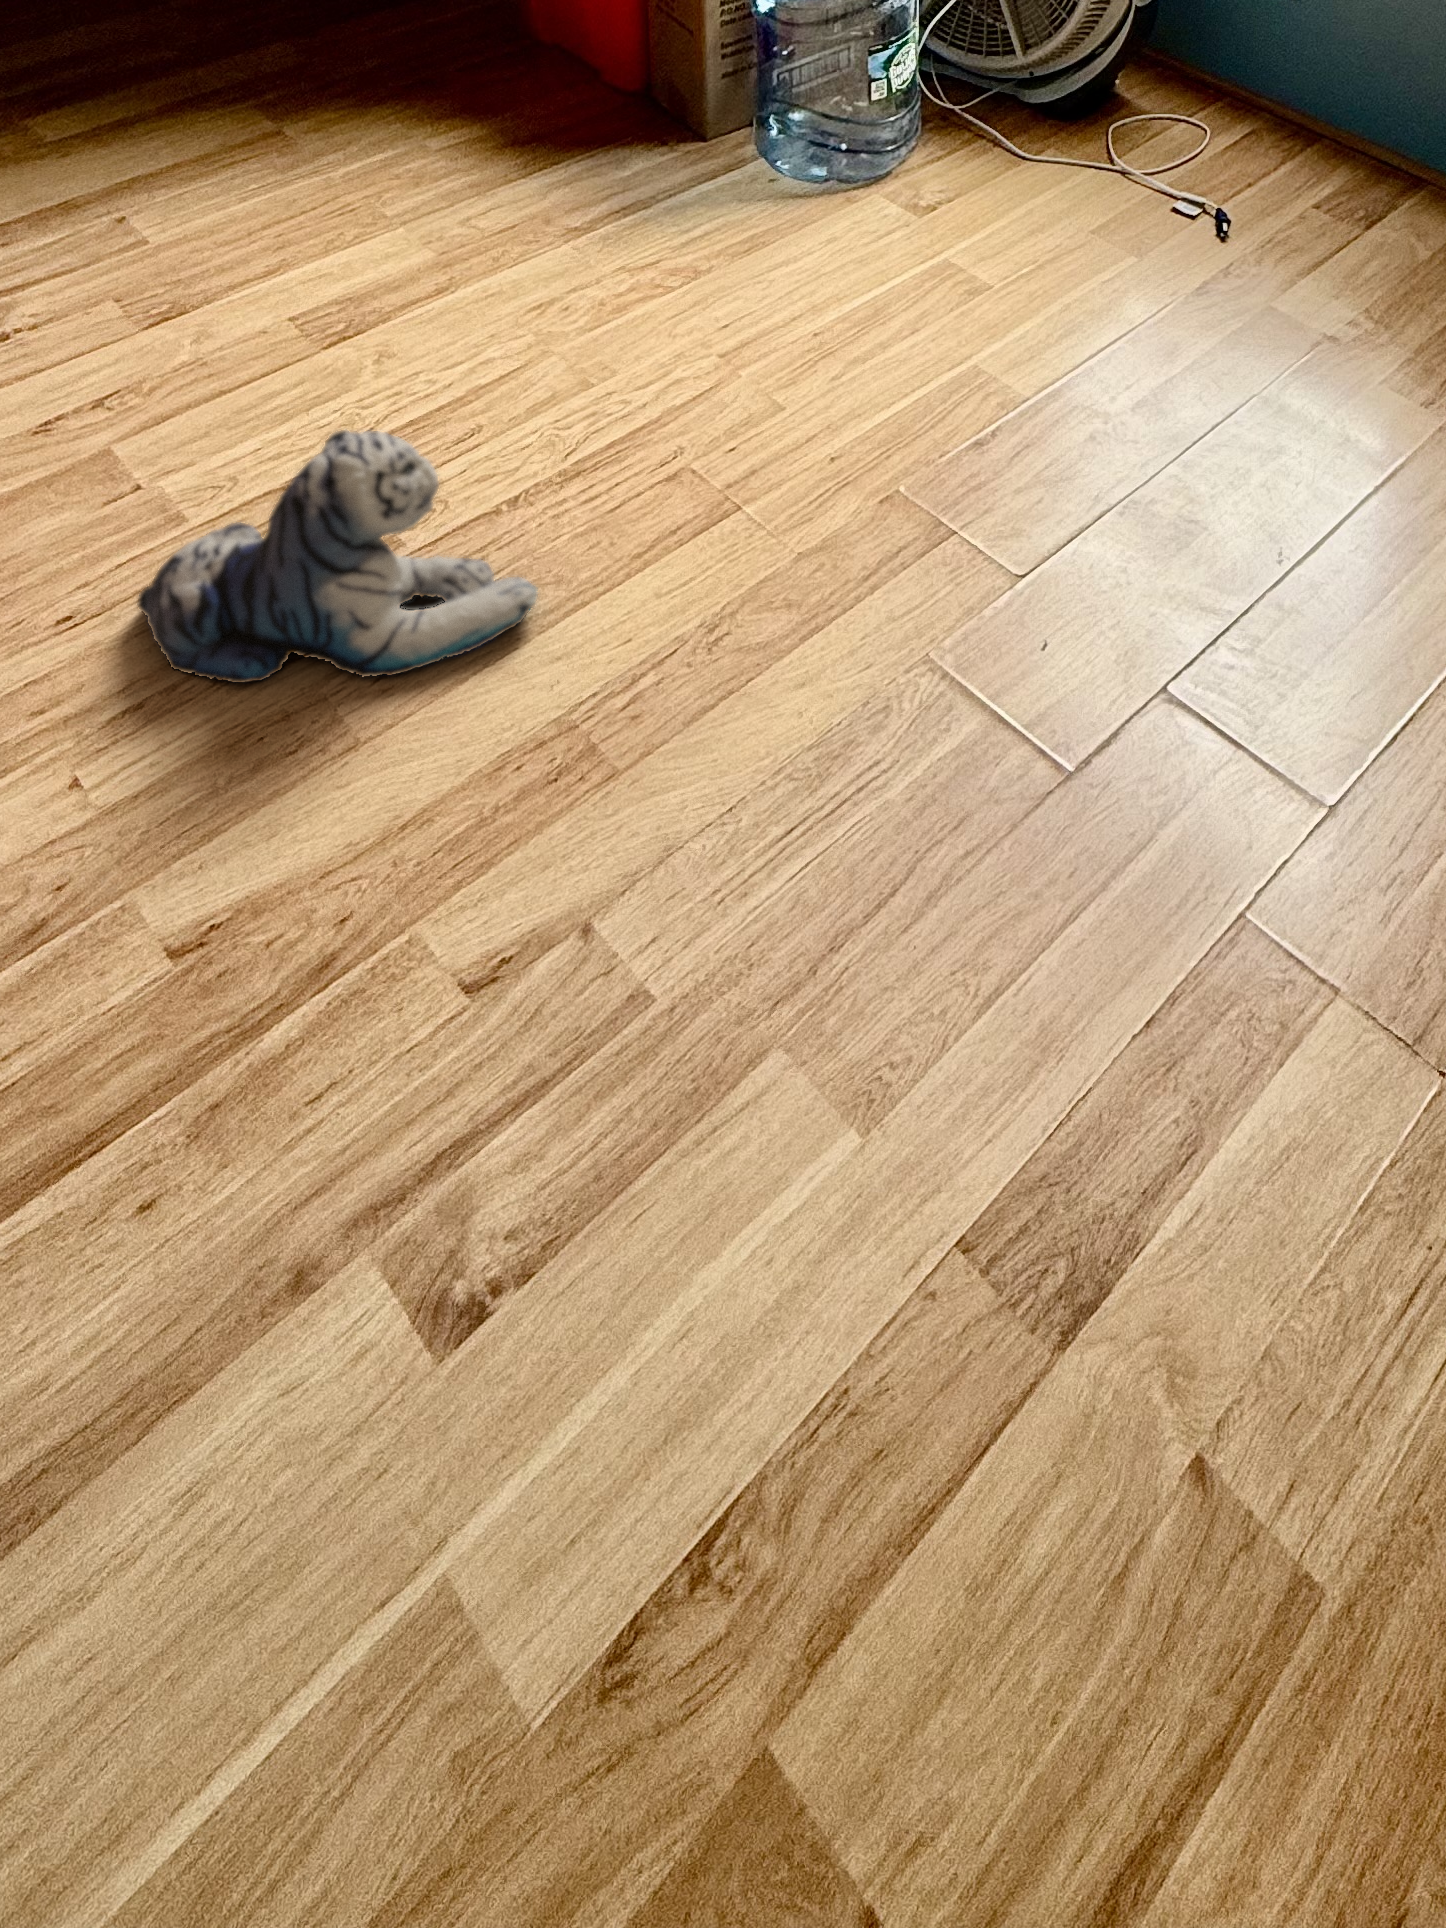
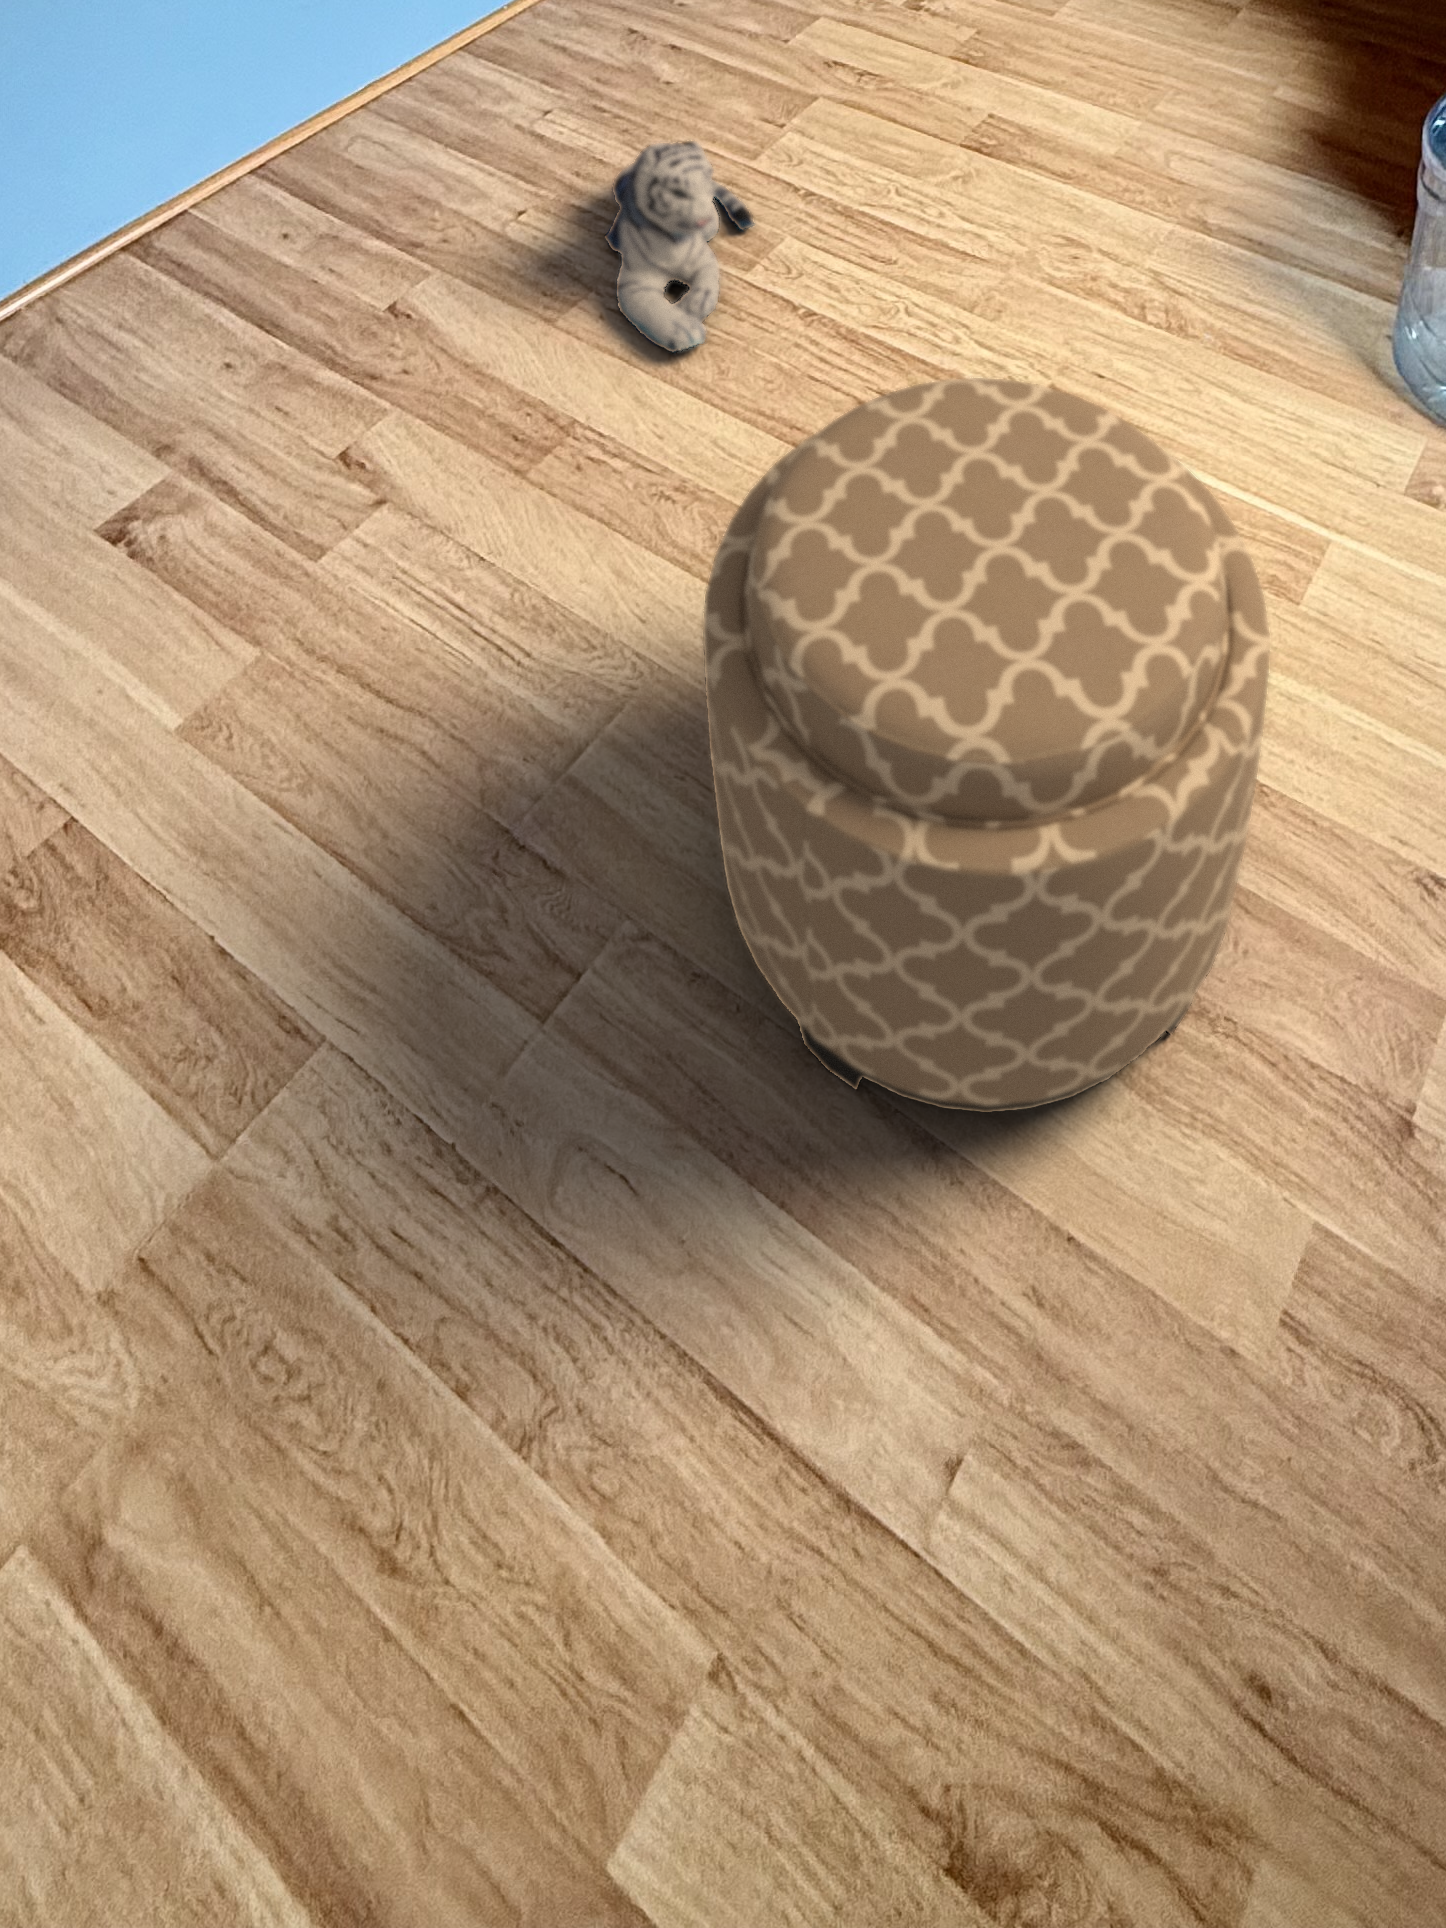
ottoman: none [975,121,1381,600] -> present [703,378,1270,1113]

